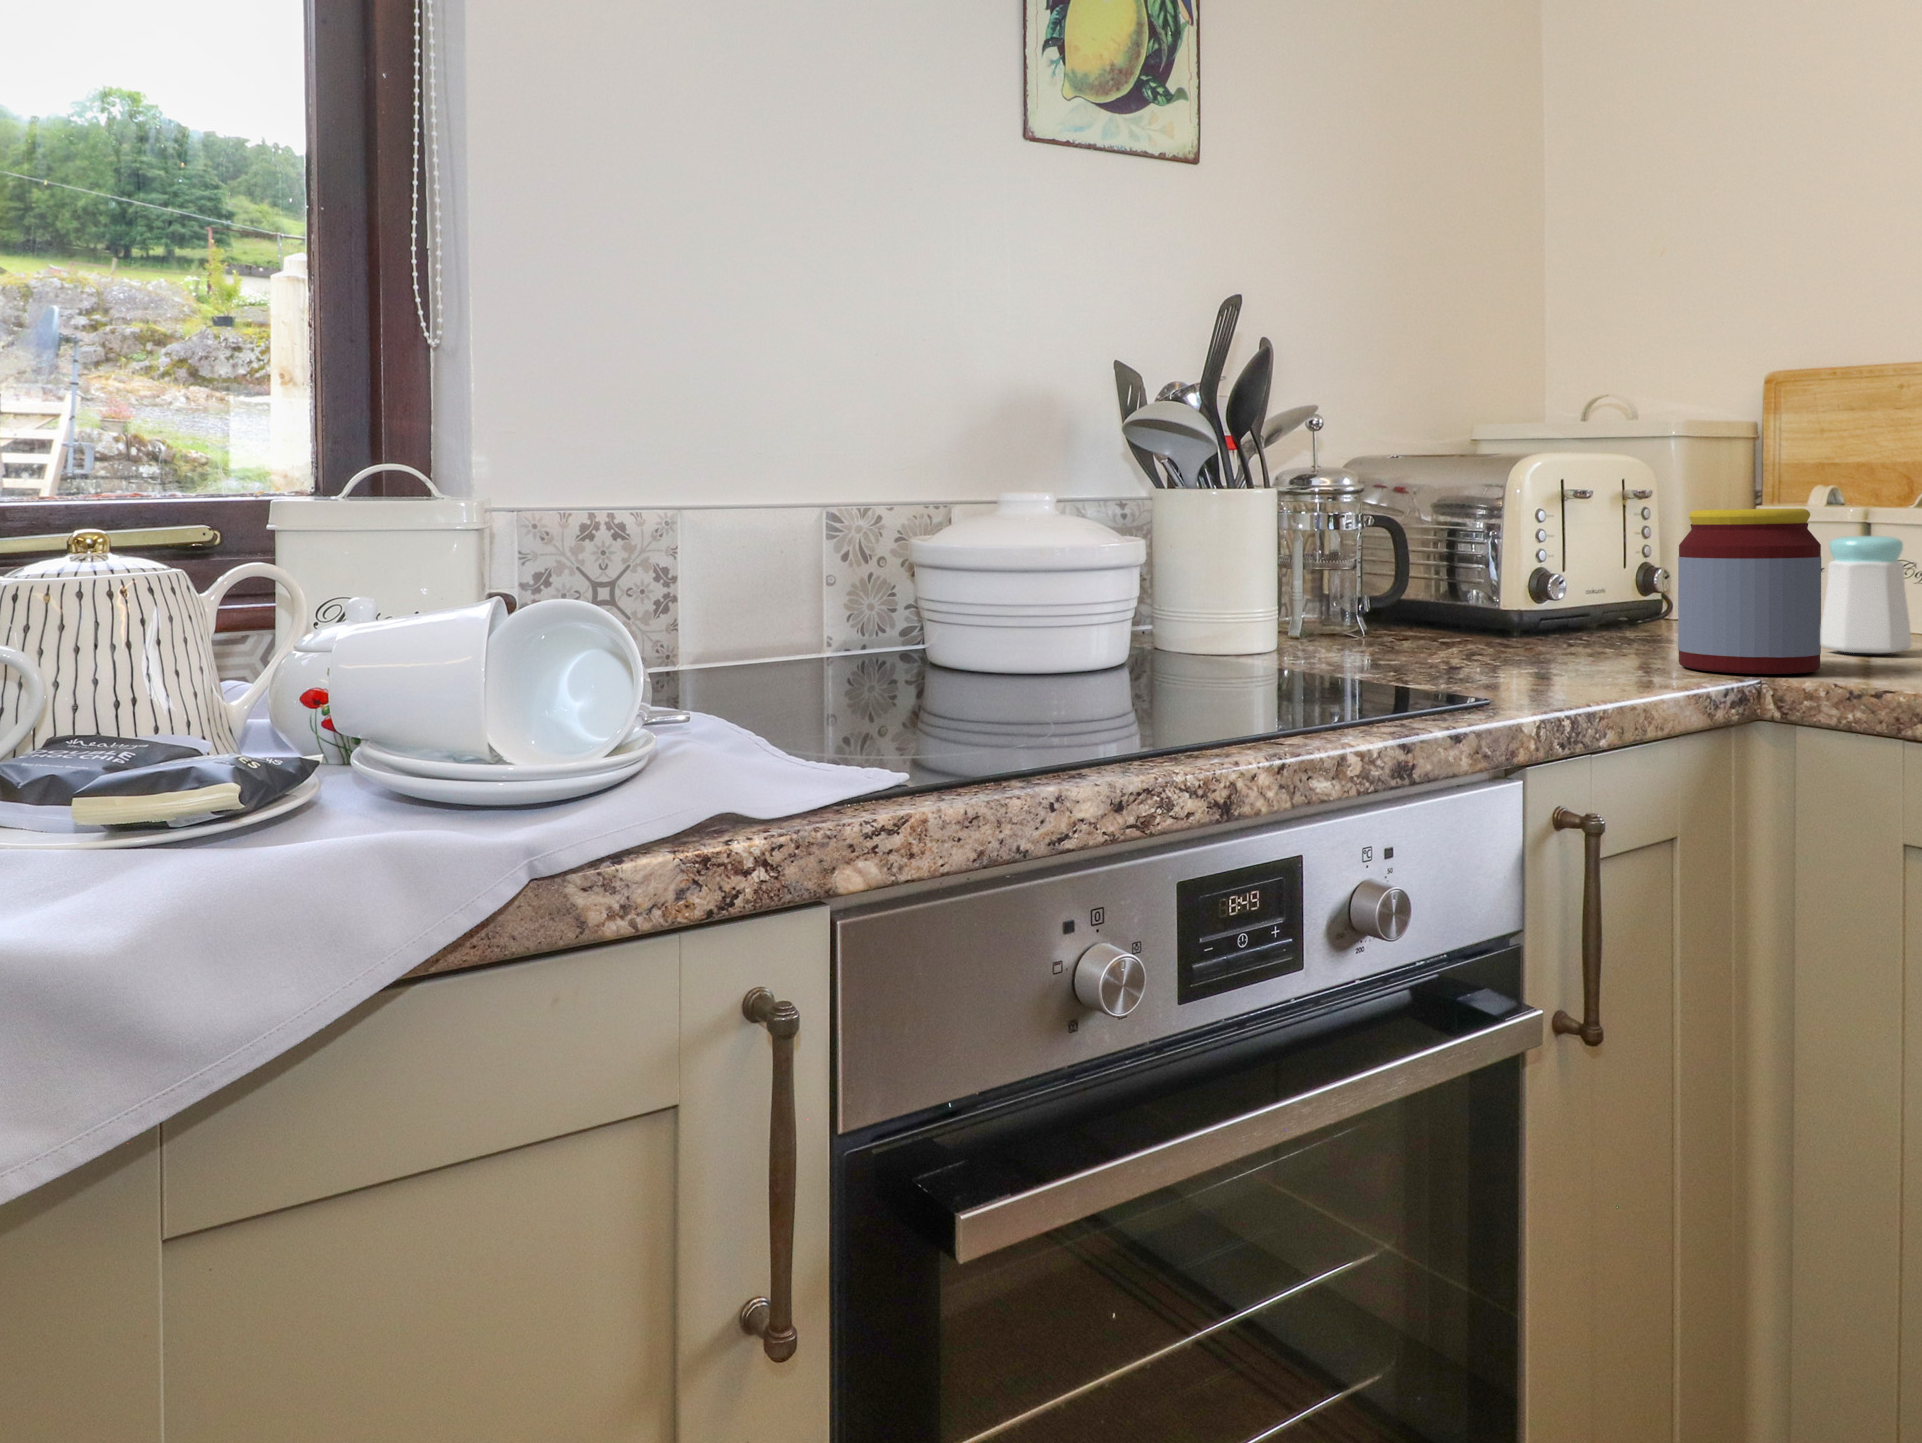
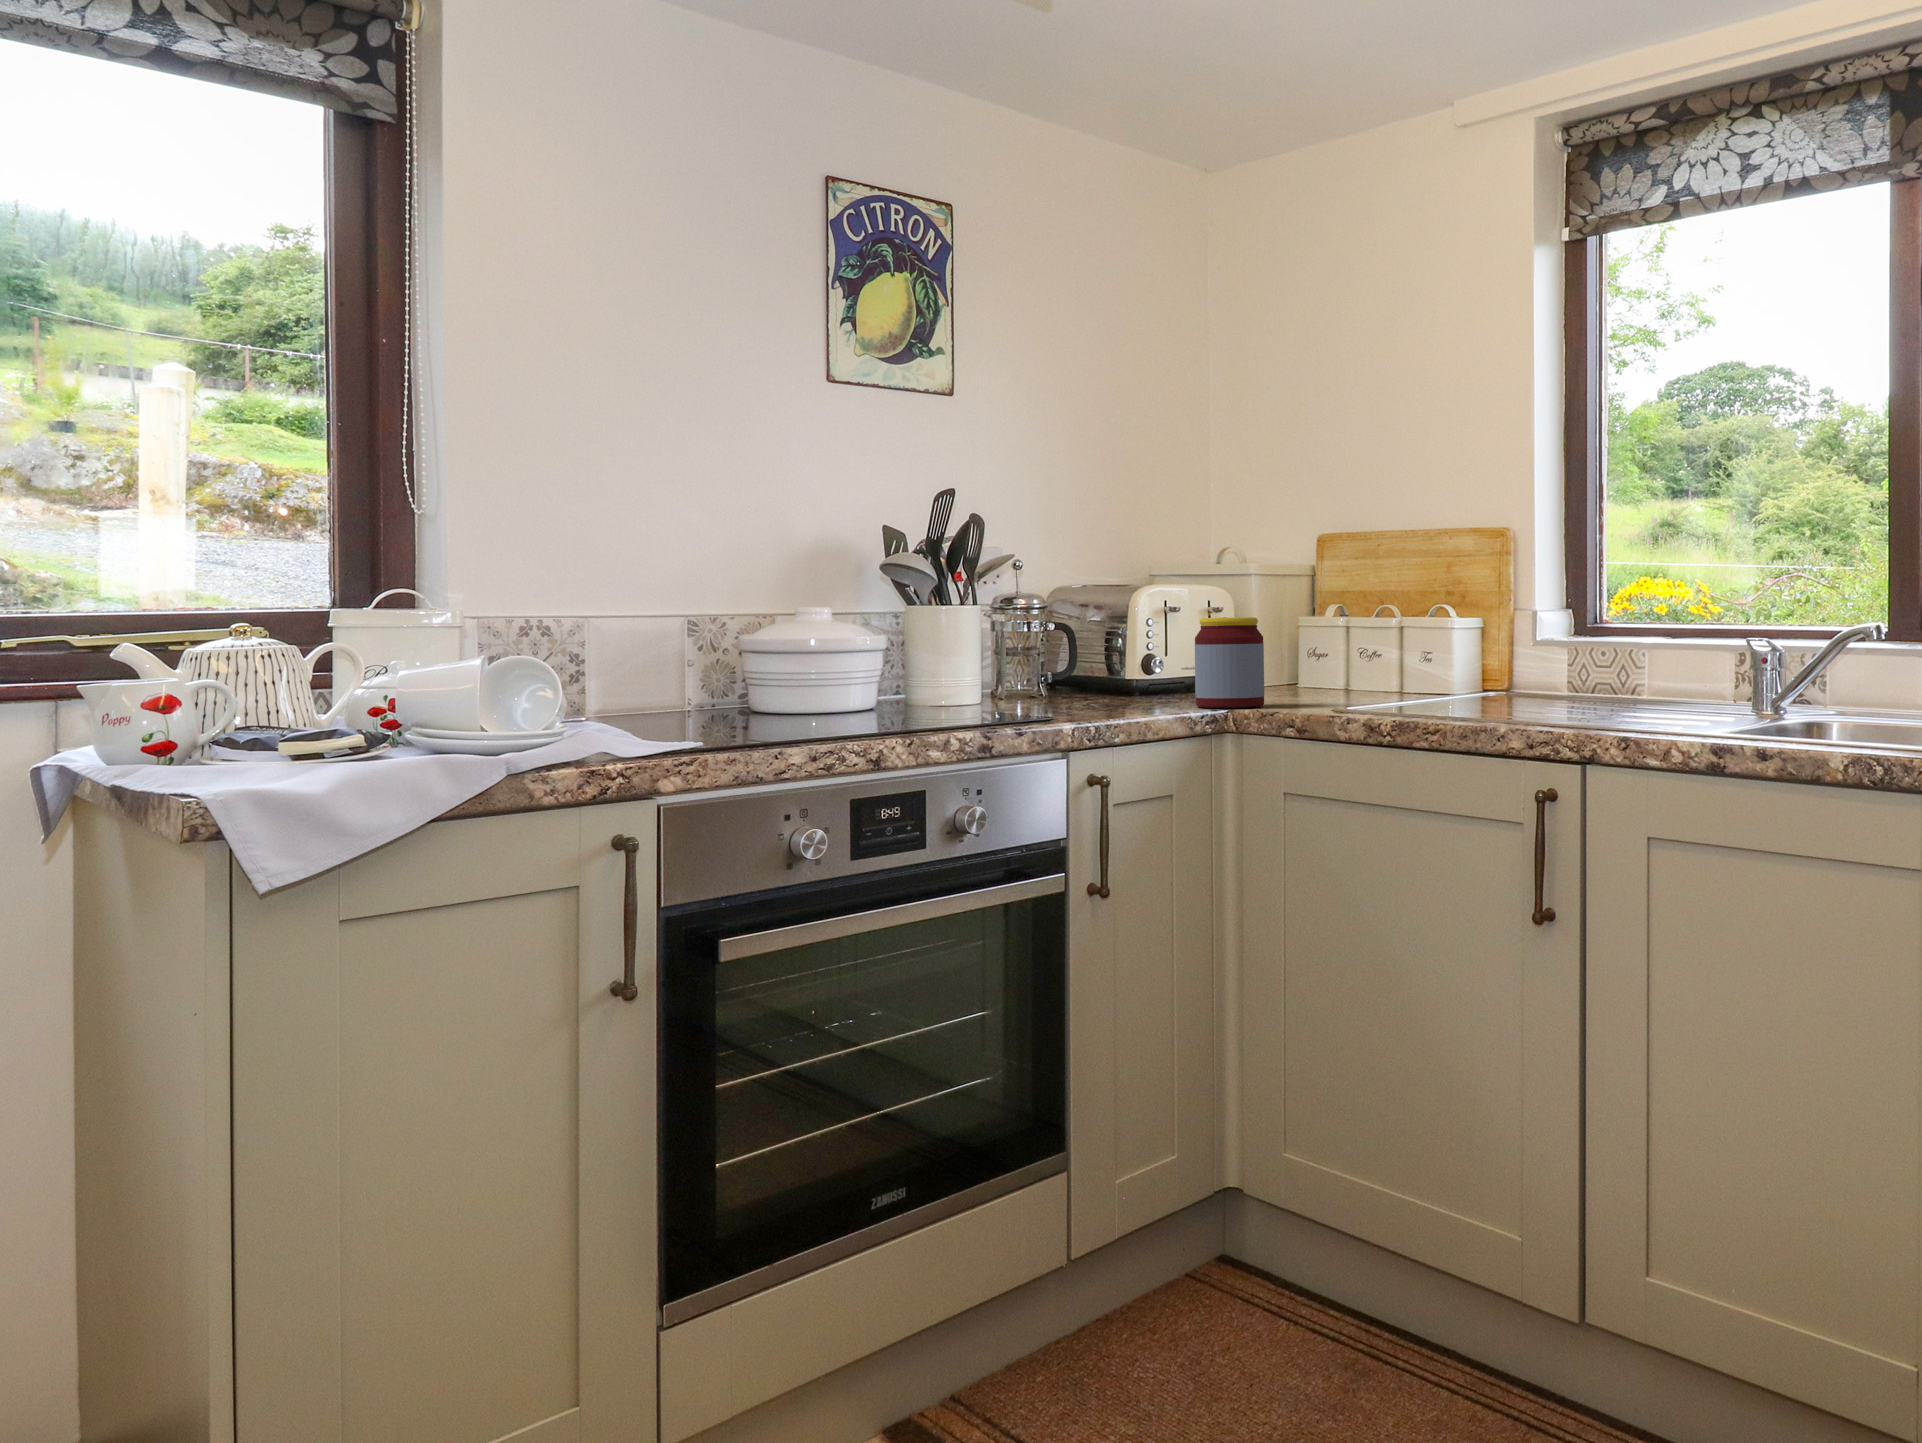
salt shaker: present [1821,536,1911,653] -> none [1295,634,1337,700]

